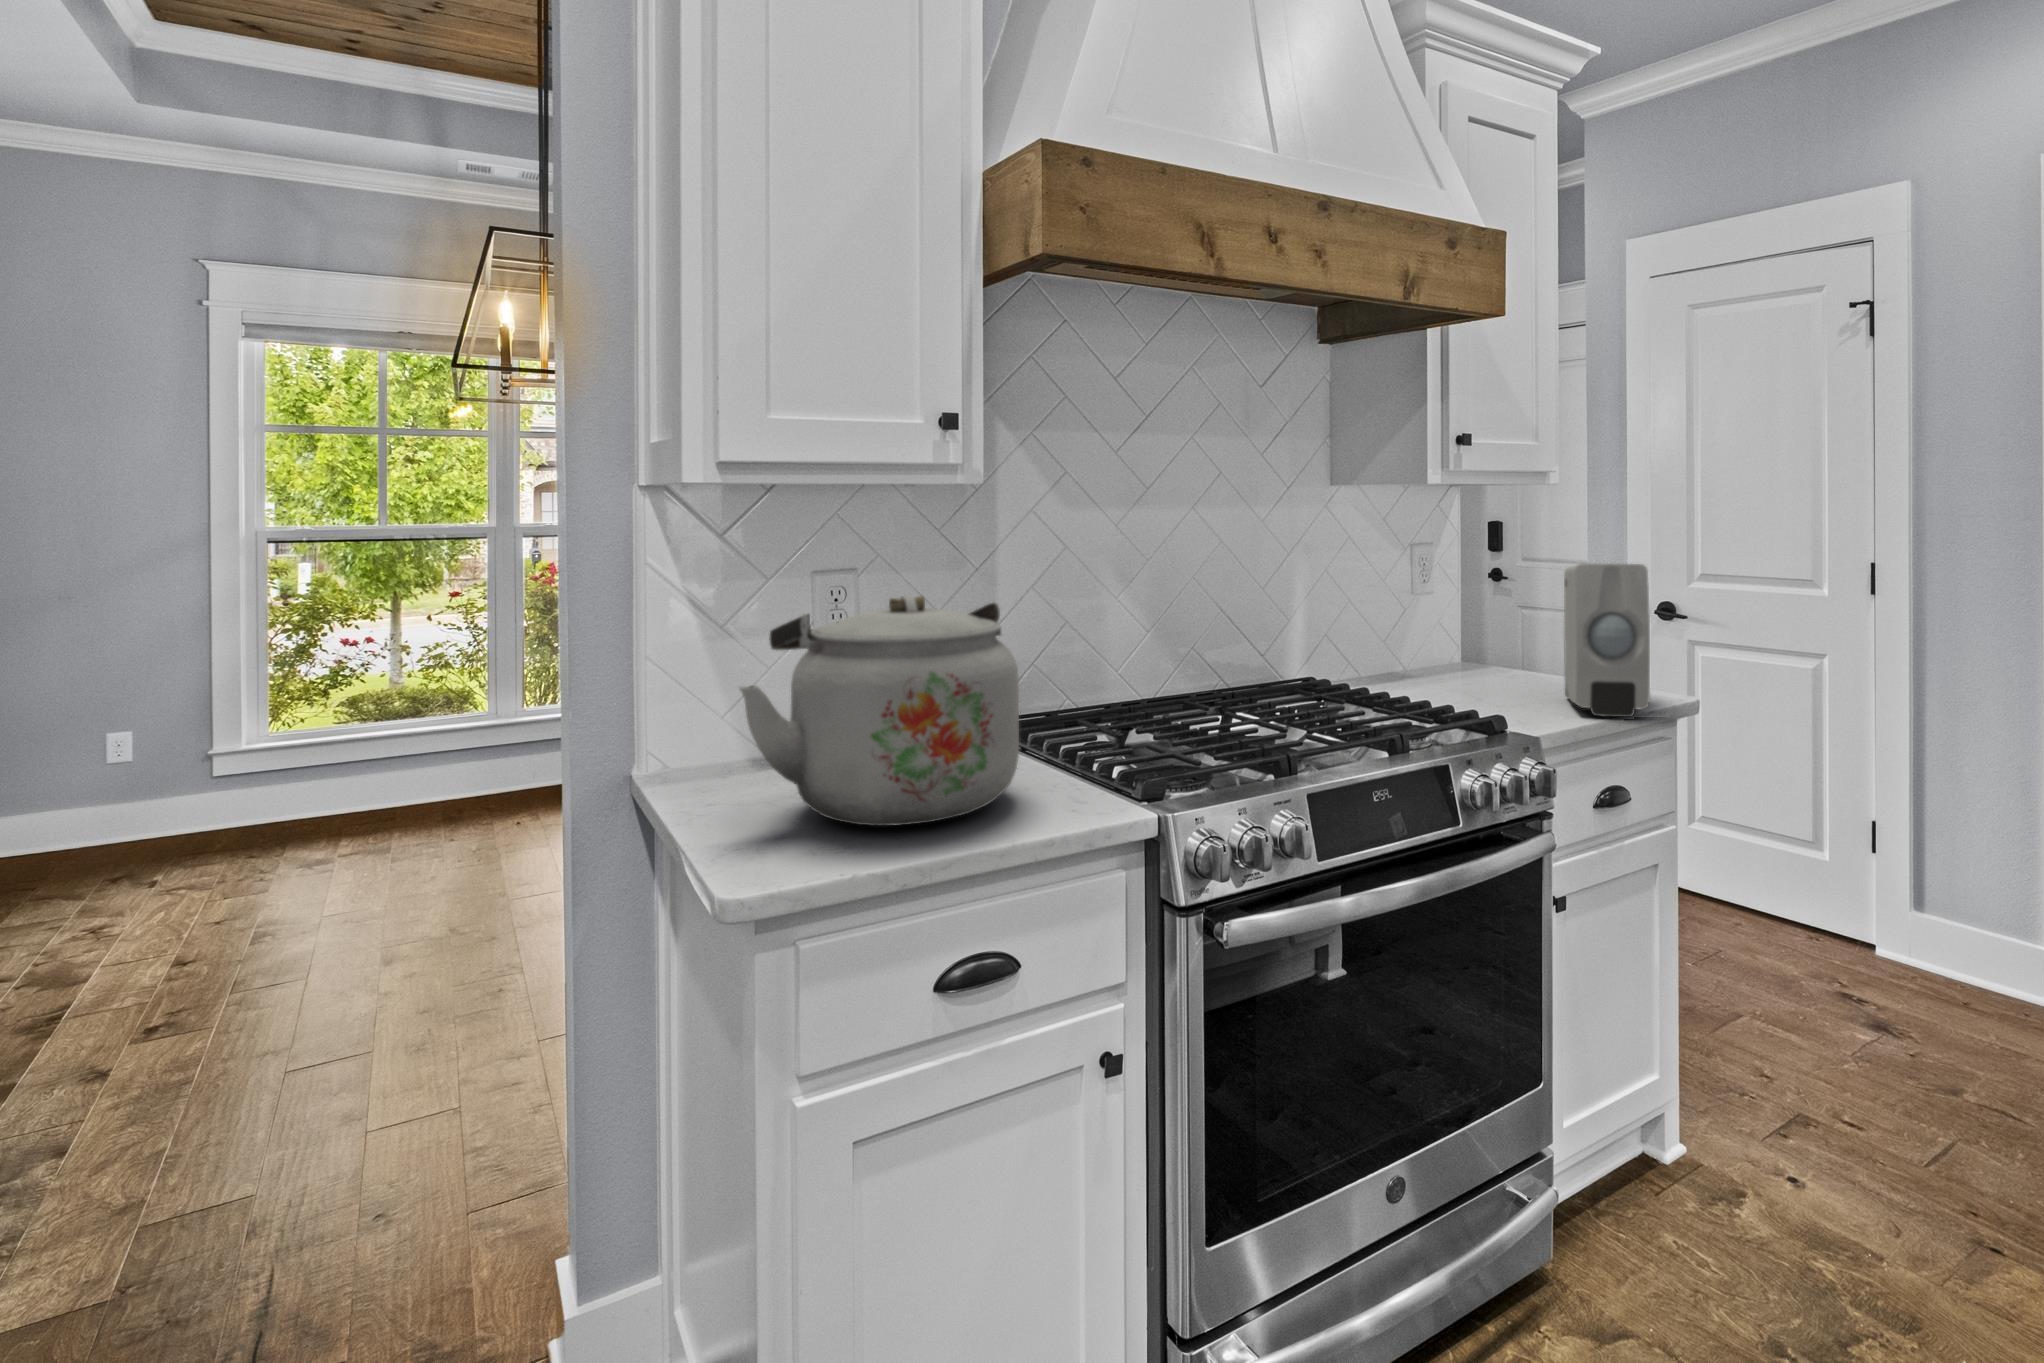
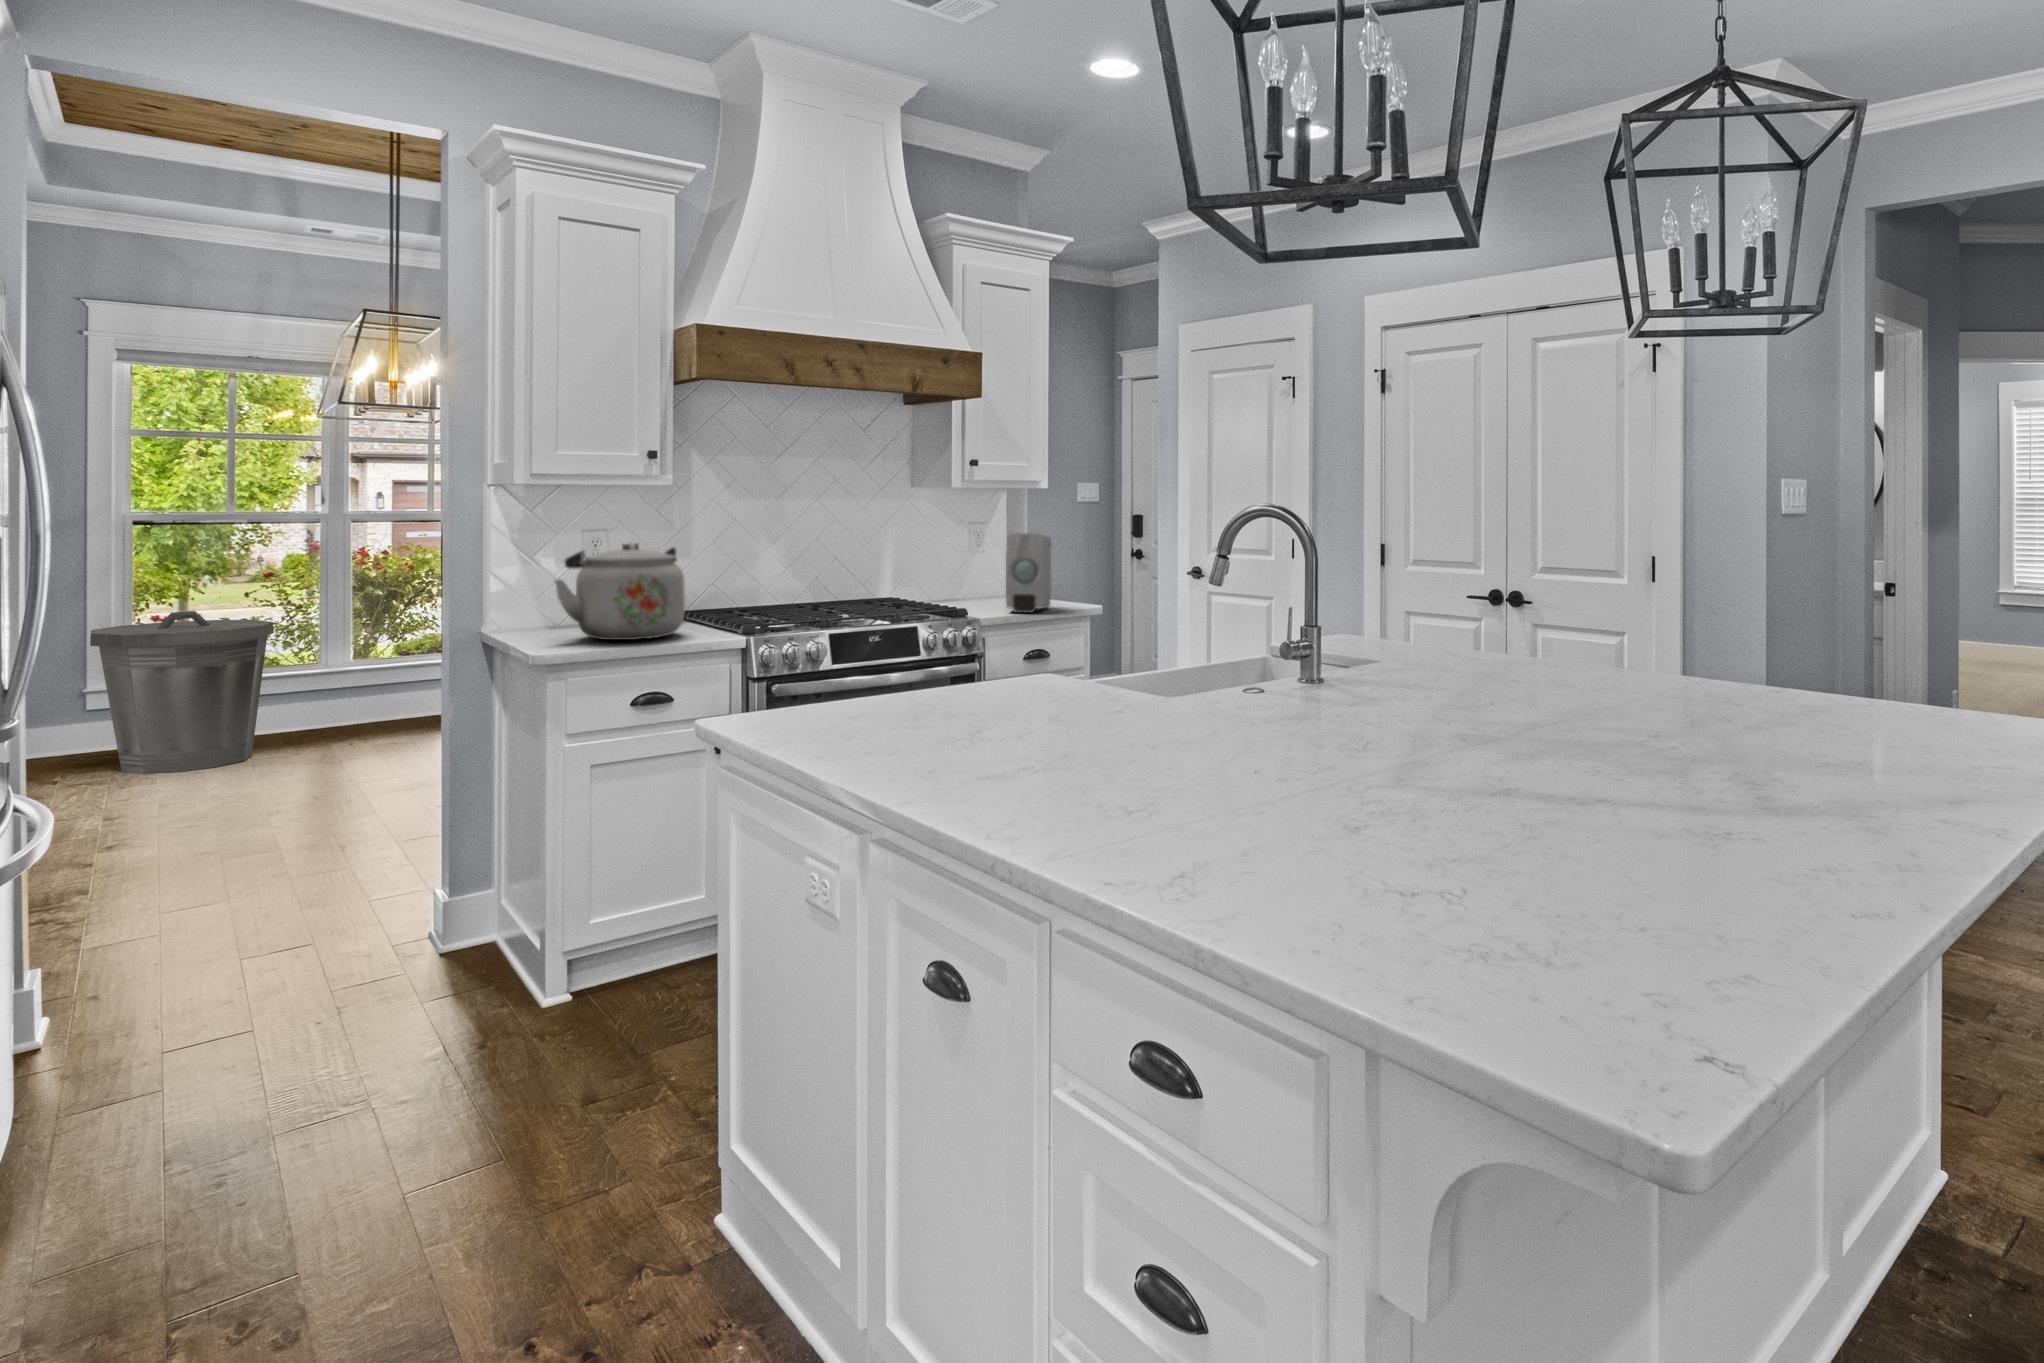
trash can: none [257,645,477,849] -> present [90,611,274,774]

